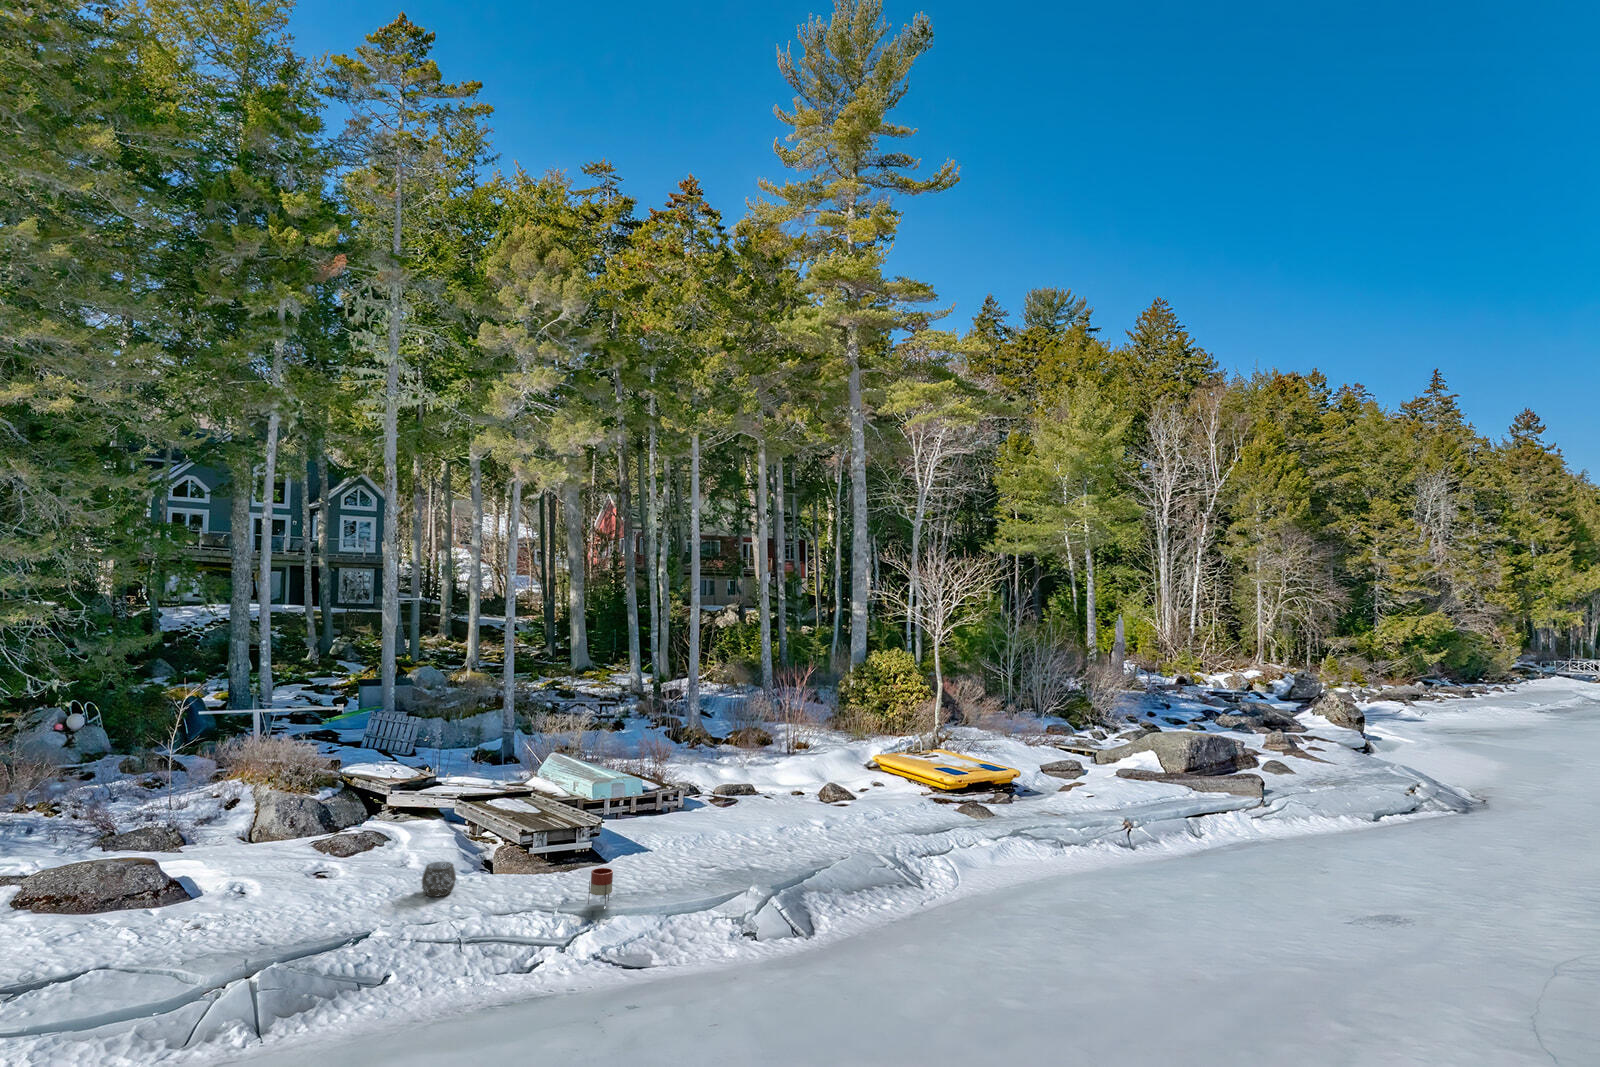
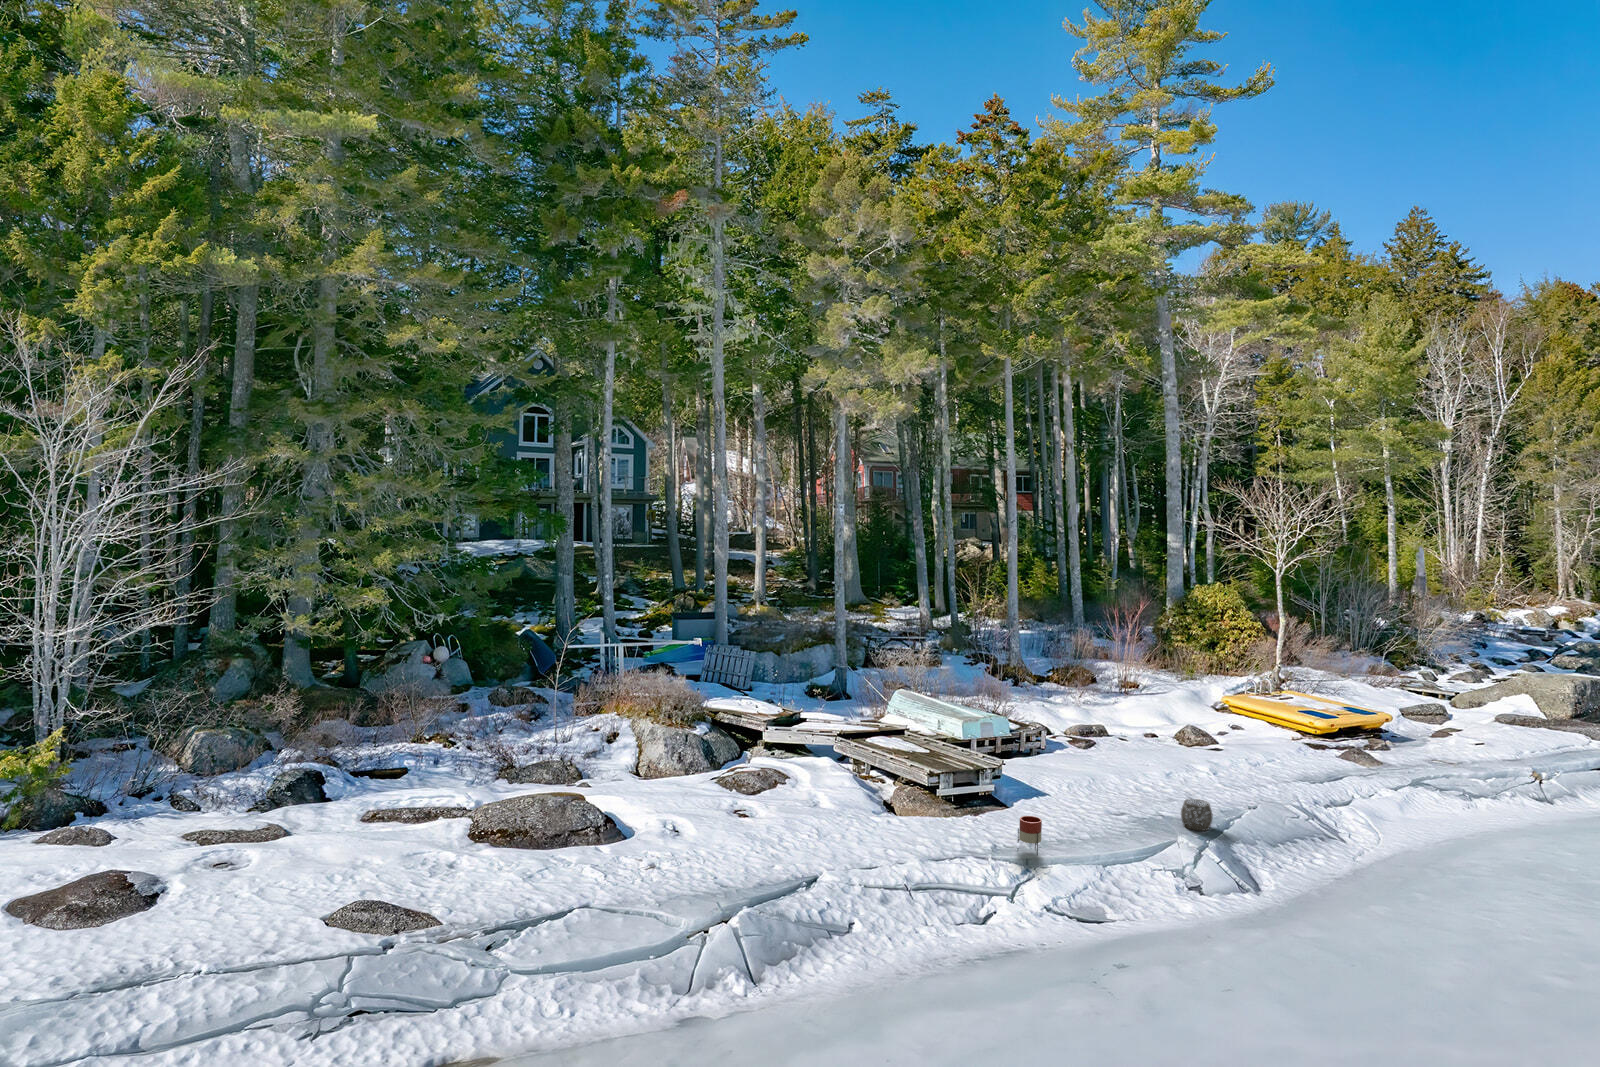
woven basket: present [422,862,456,897] -> present [1181,799,1213,831]

